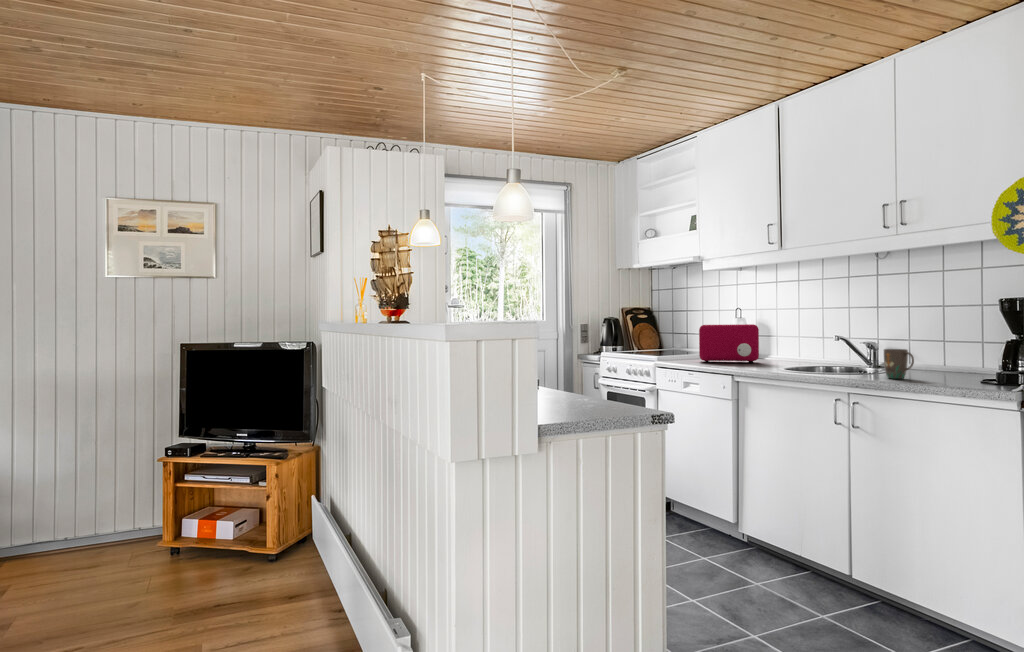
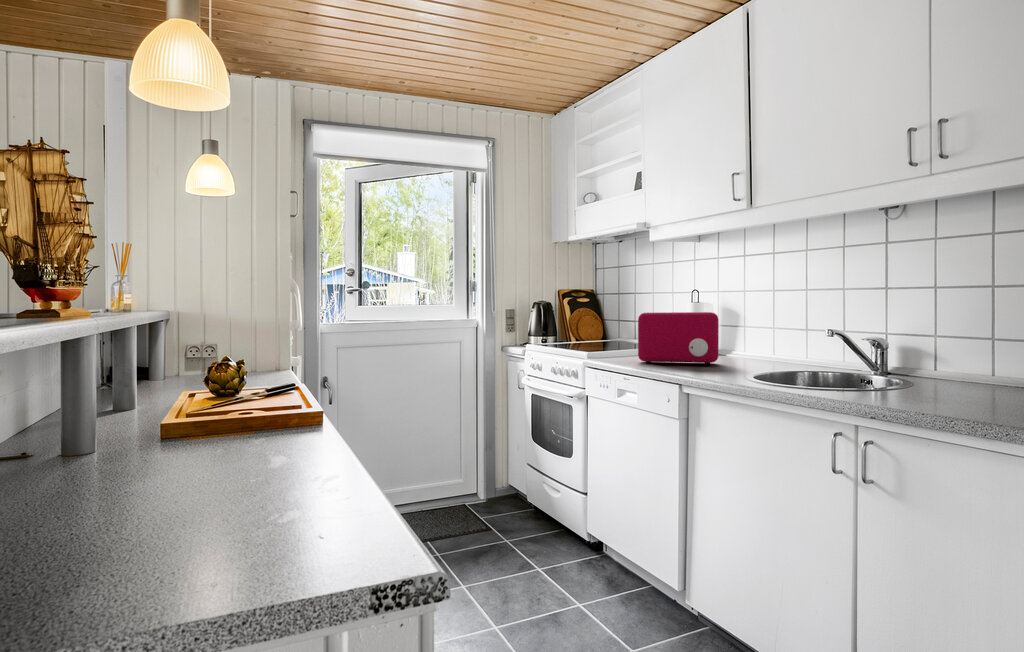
mug: present [884,349,914,379] -> none [915,355,970,405]

